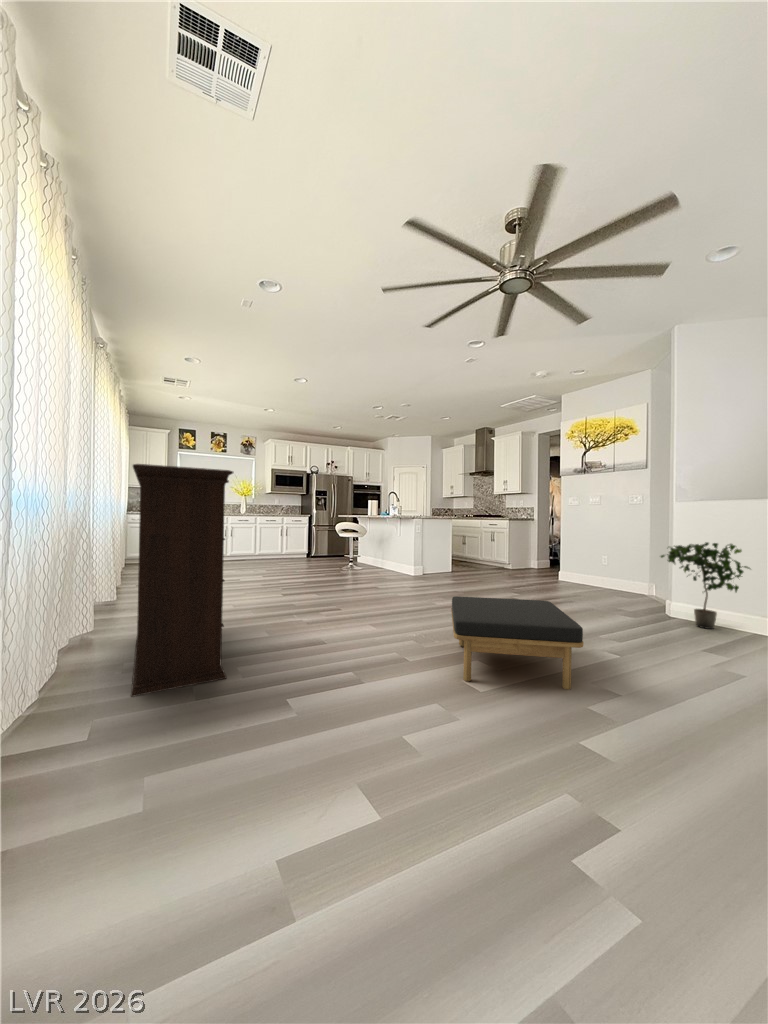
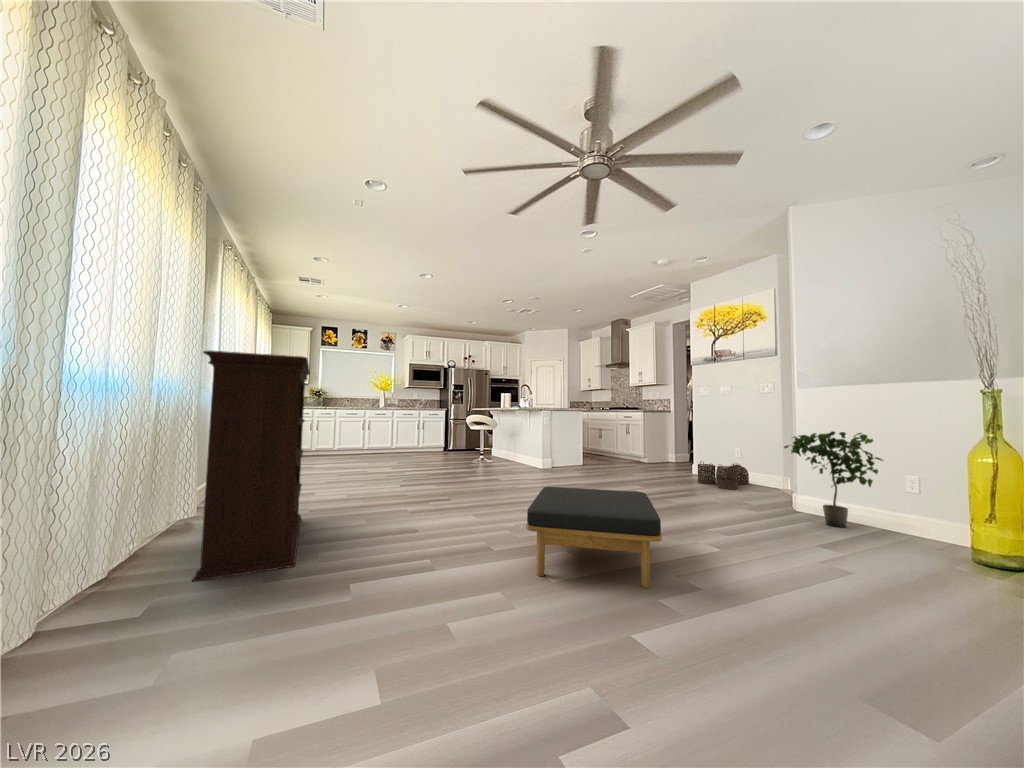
woven basket: none [566,568,613,595] -> present [698,461,749,490]

